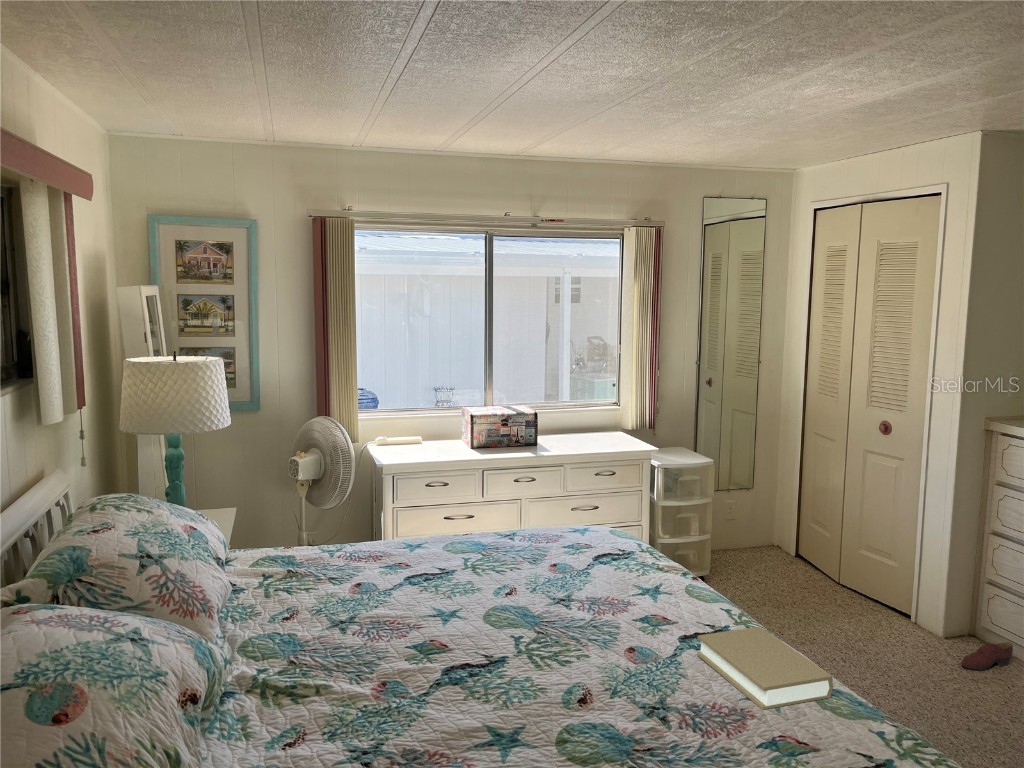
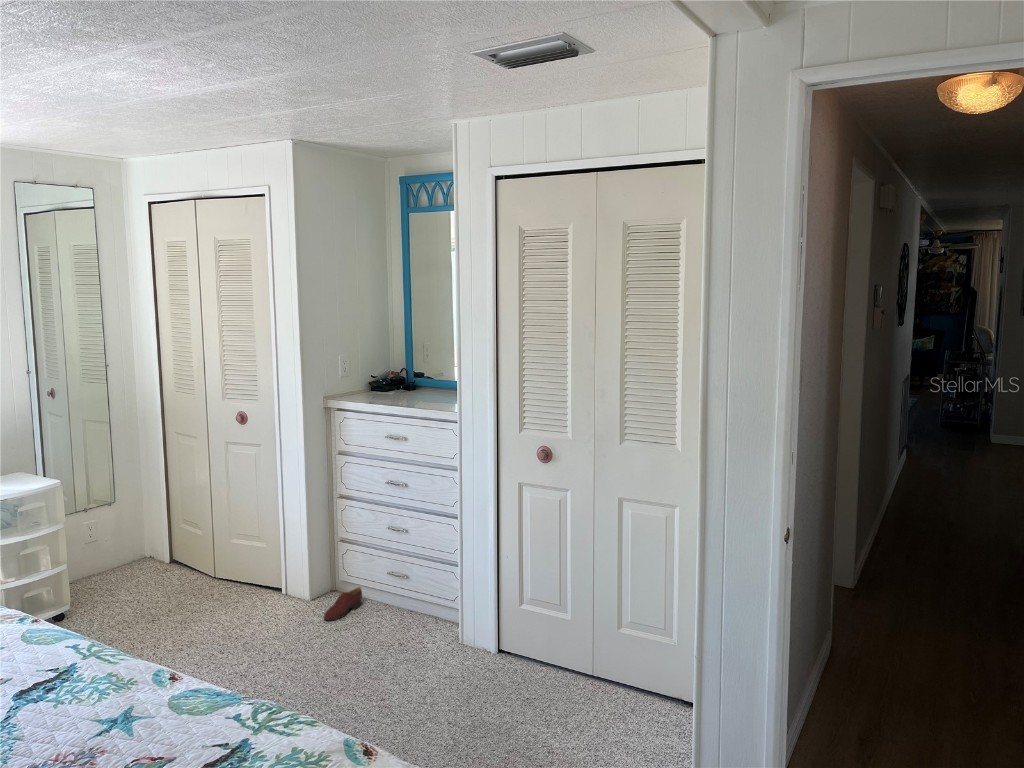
book: present [697,627,833,710] -> none [33,652,190,742]

